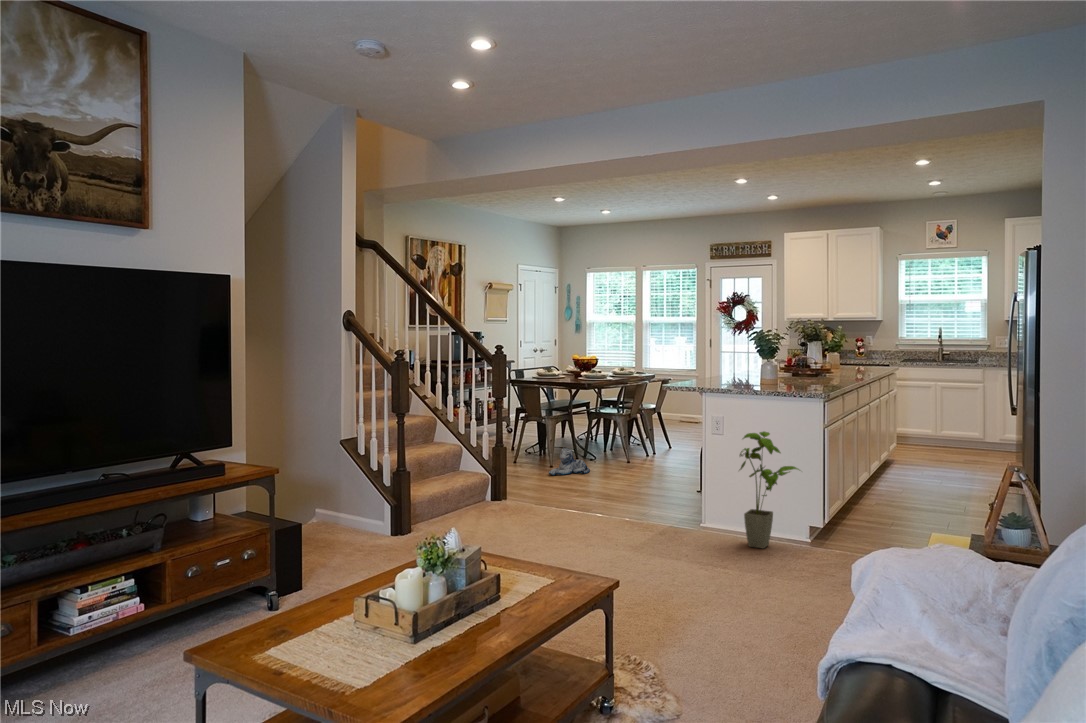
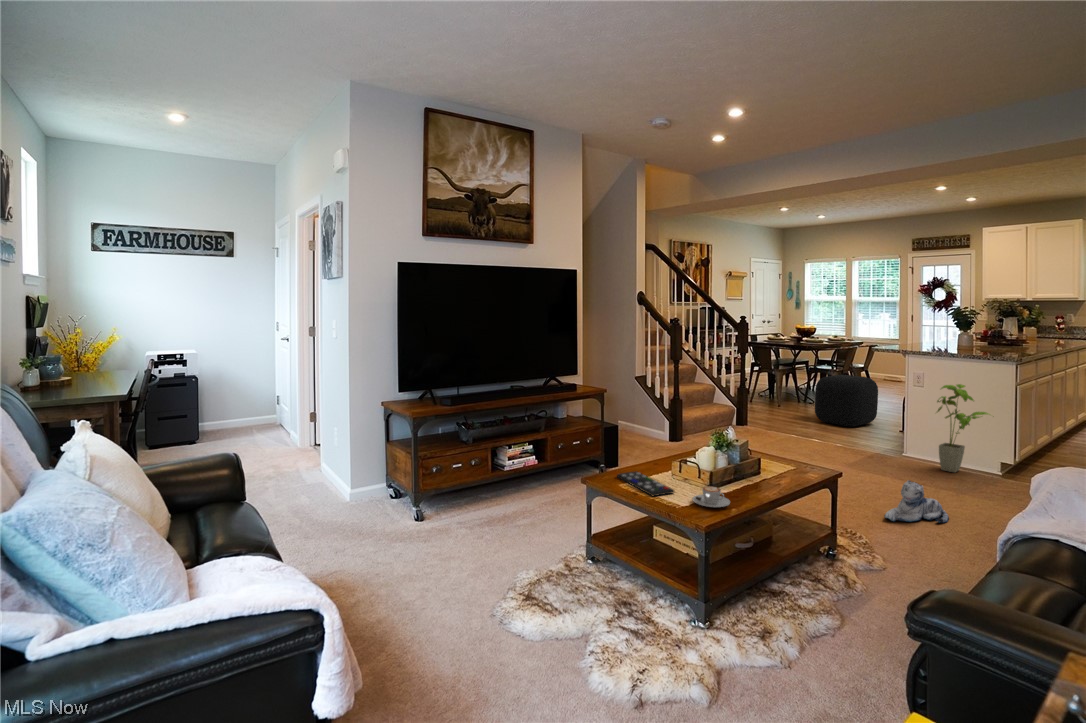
ottoman: none [599,421,674,491] -> present [815,375,878,427]
plush toy: present [549,447,590,475] -> present [885,480,949,523]
remote control: none [253,623,349,676] -> present [617,472,674,496]
coffee cup: none [376,645,440,686] -> present [693,486,730,507]

